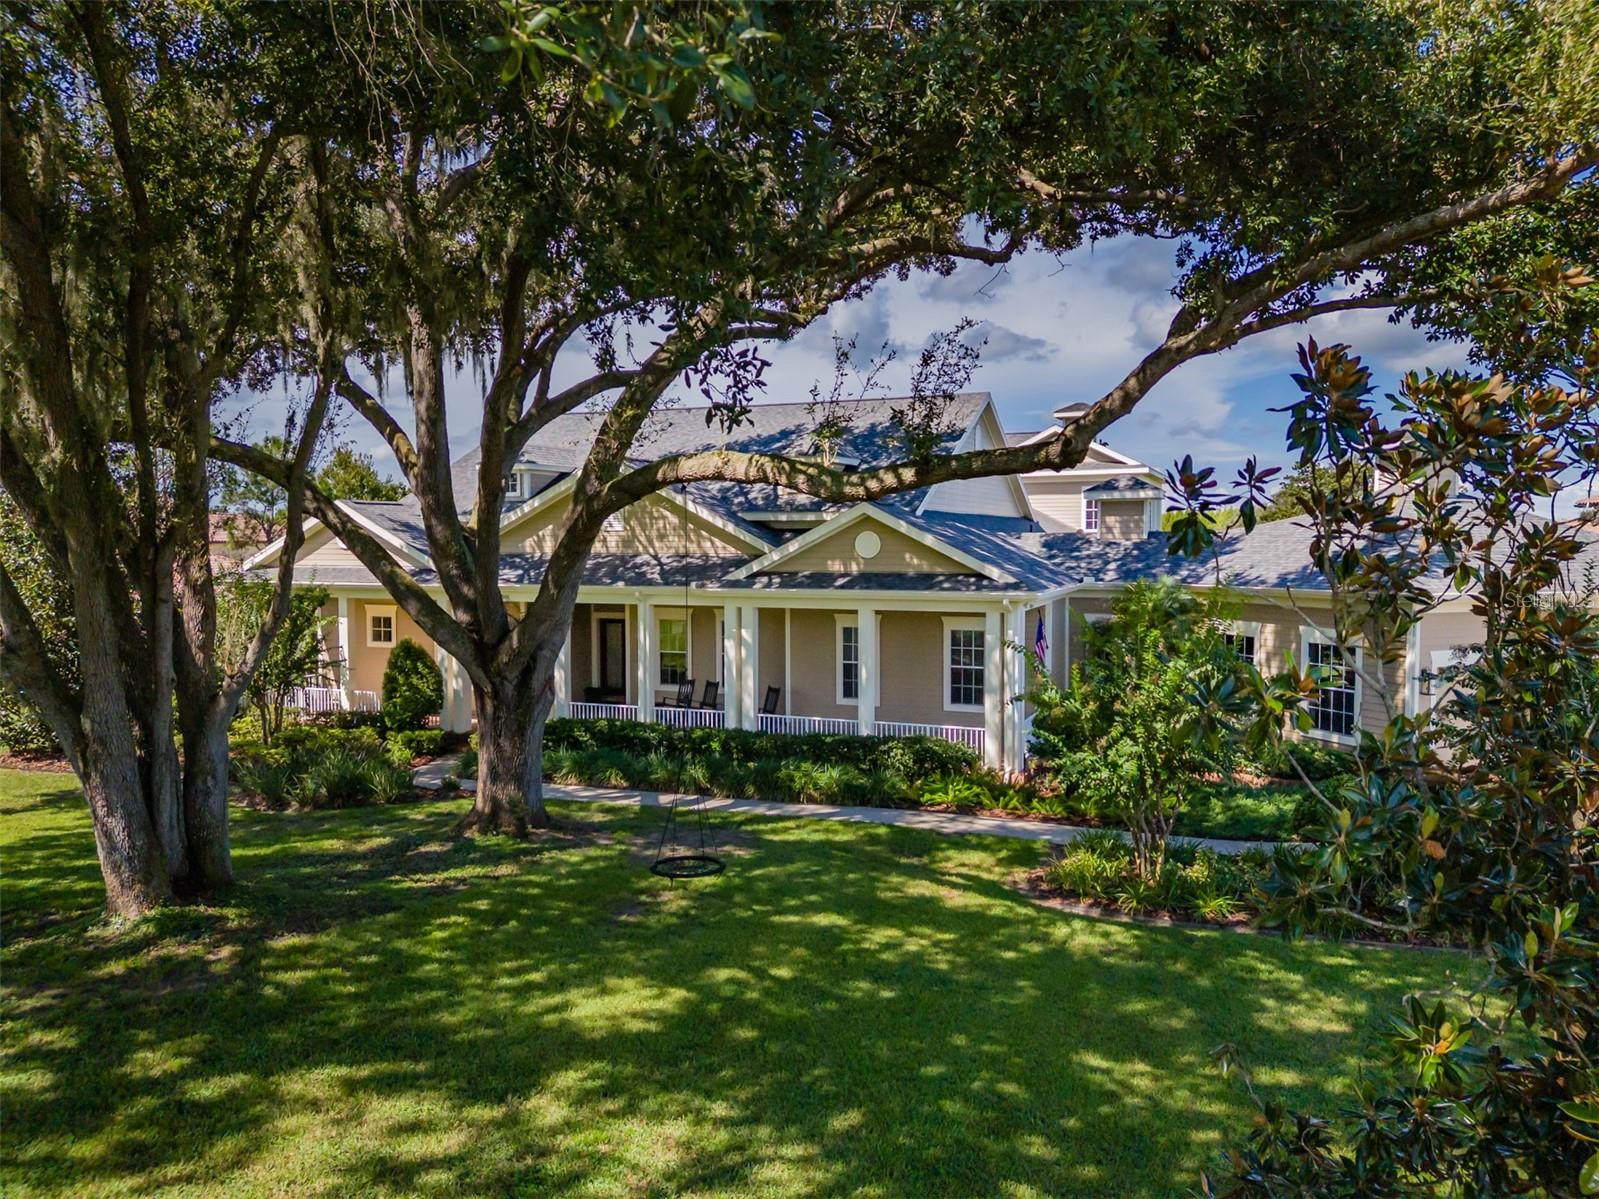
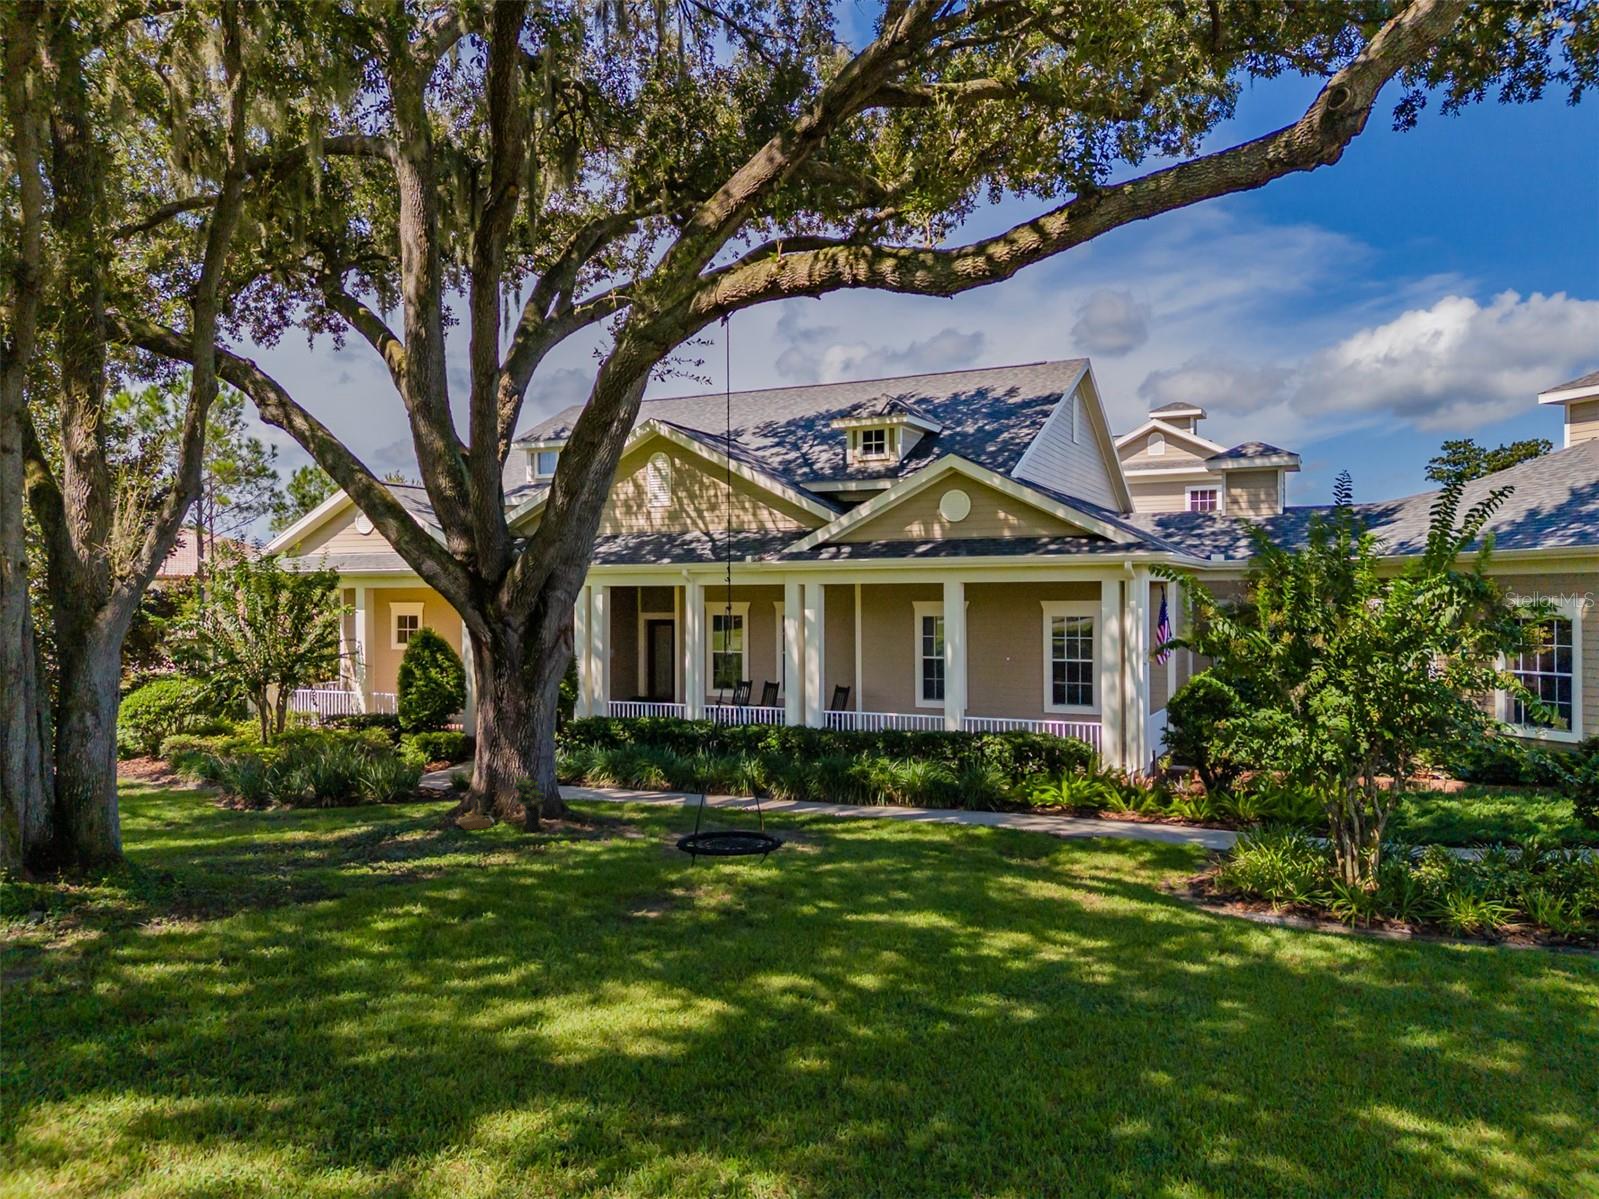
basket: none [458,811,488,837] -> present [458,801,493,830]

